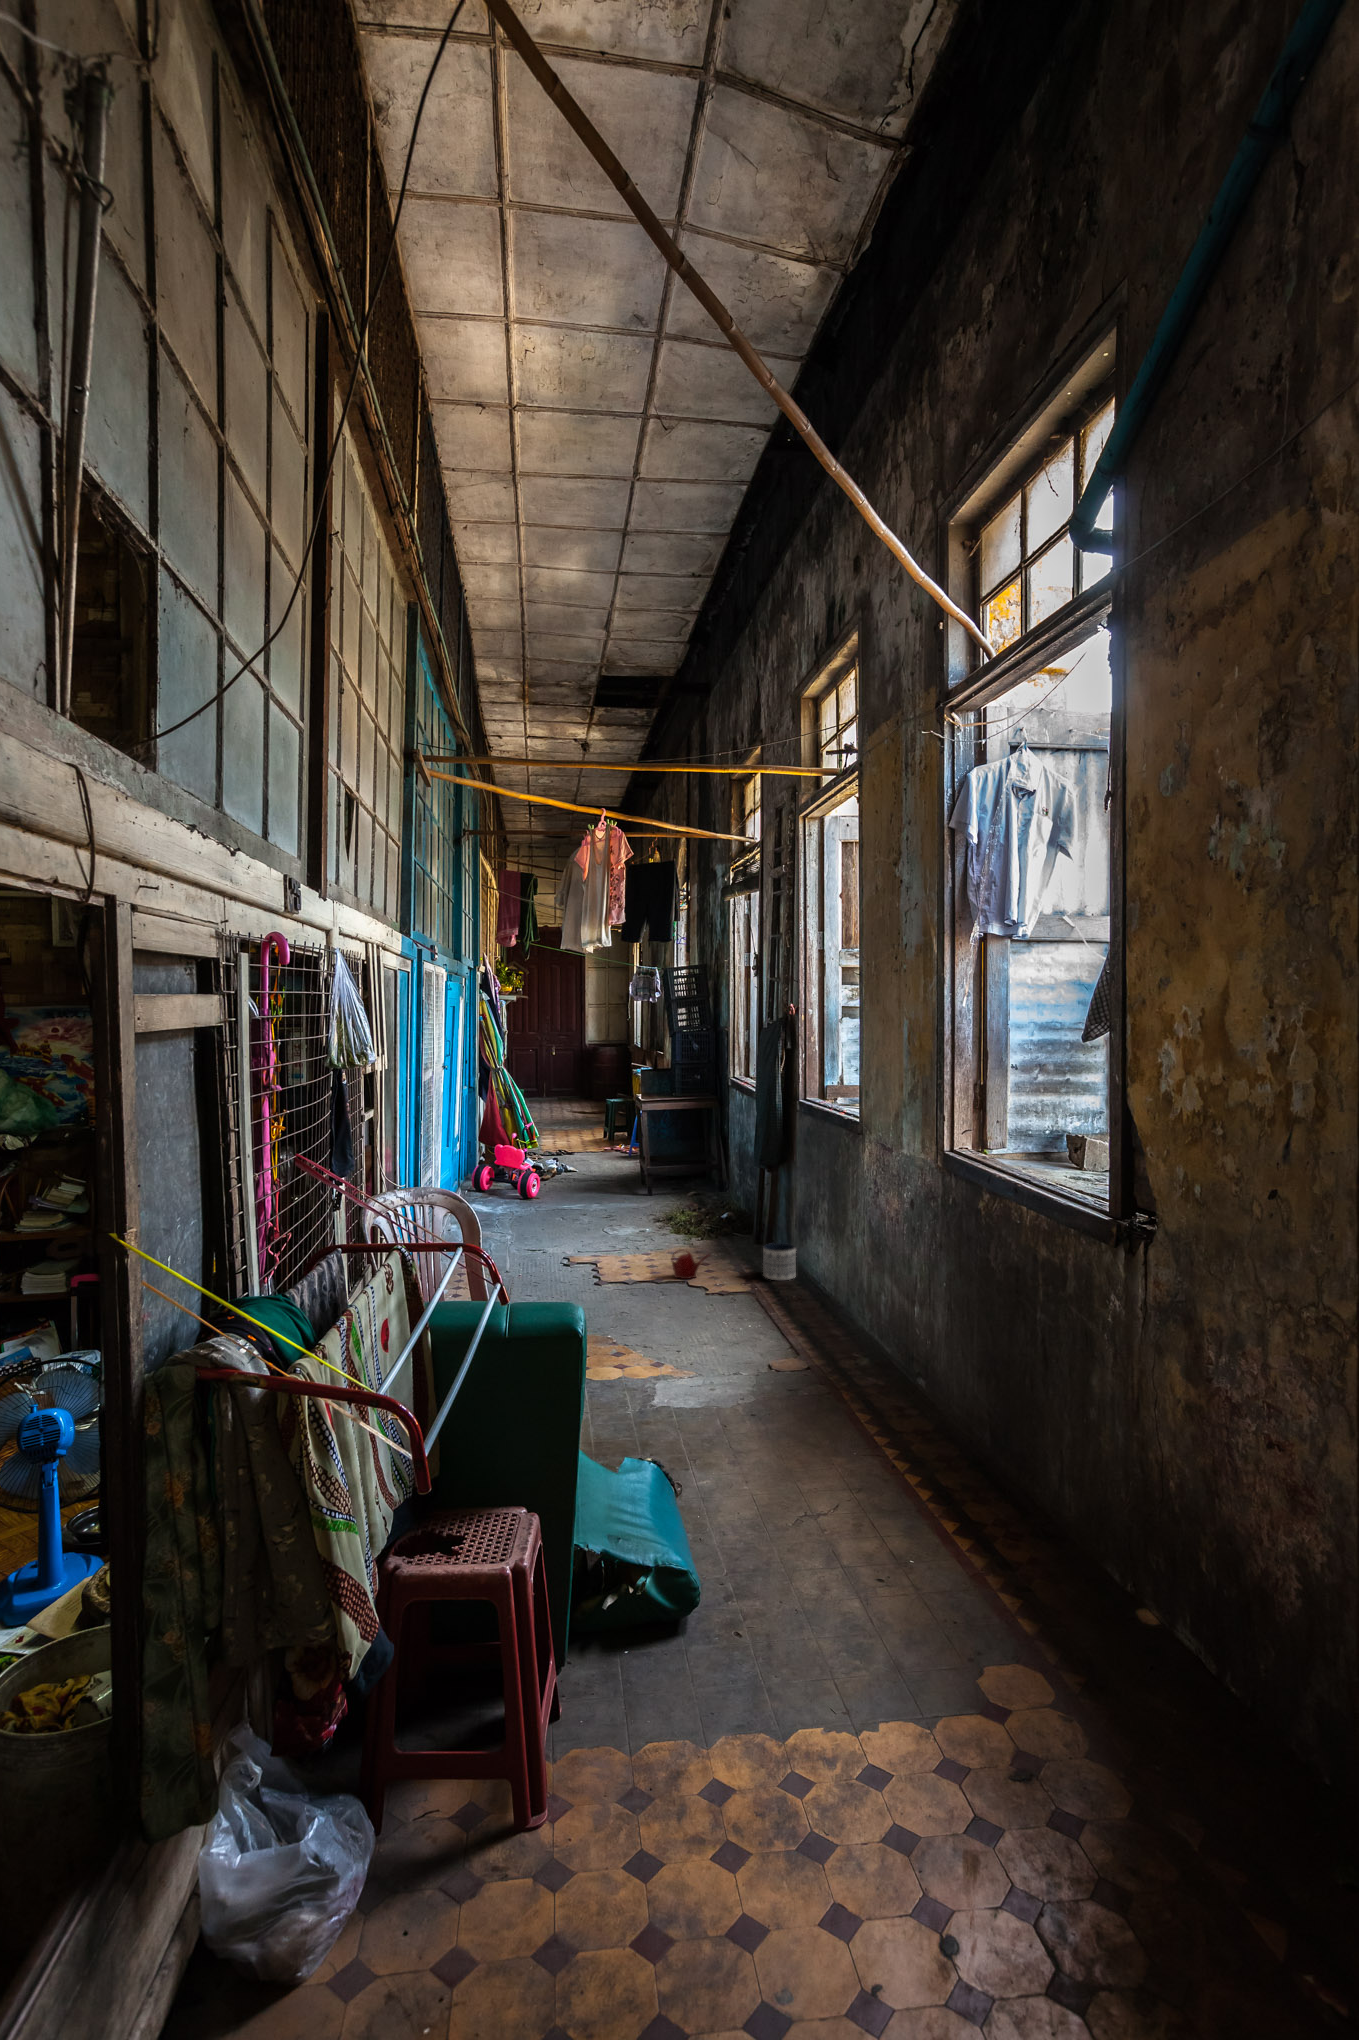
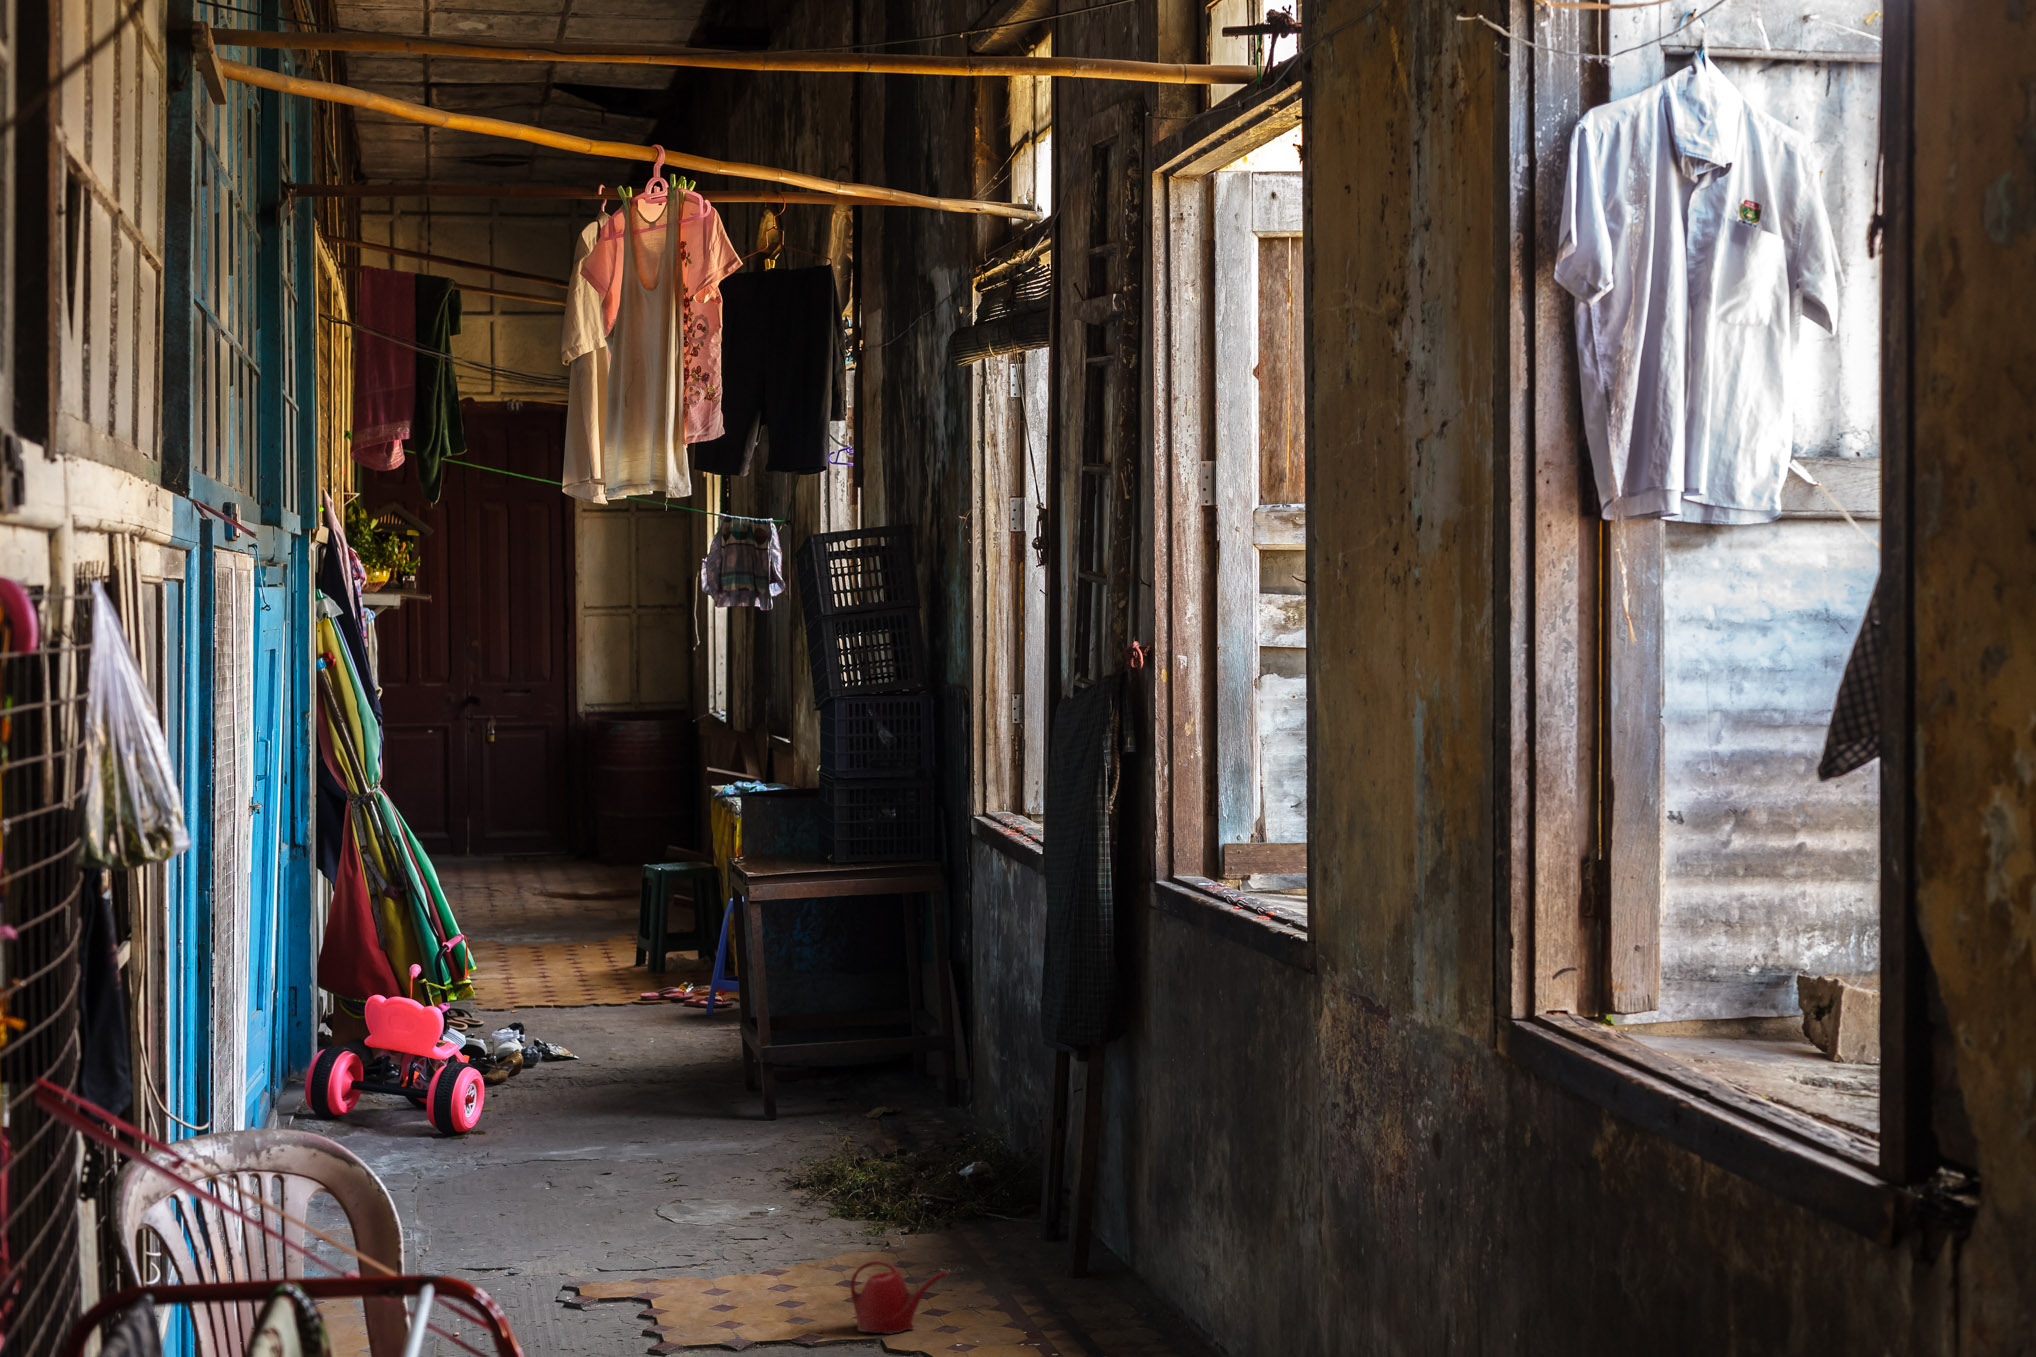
planter: present [763,1243,796,1280] -> none [1078,1238,1159,1329]

